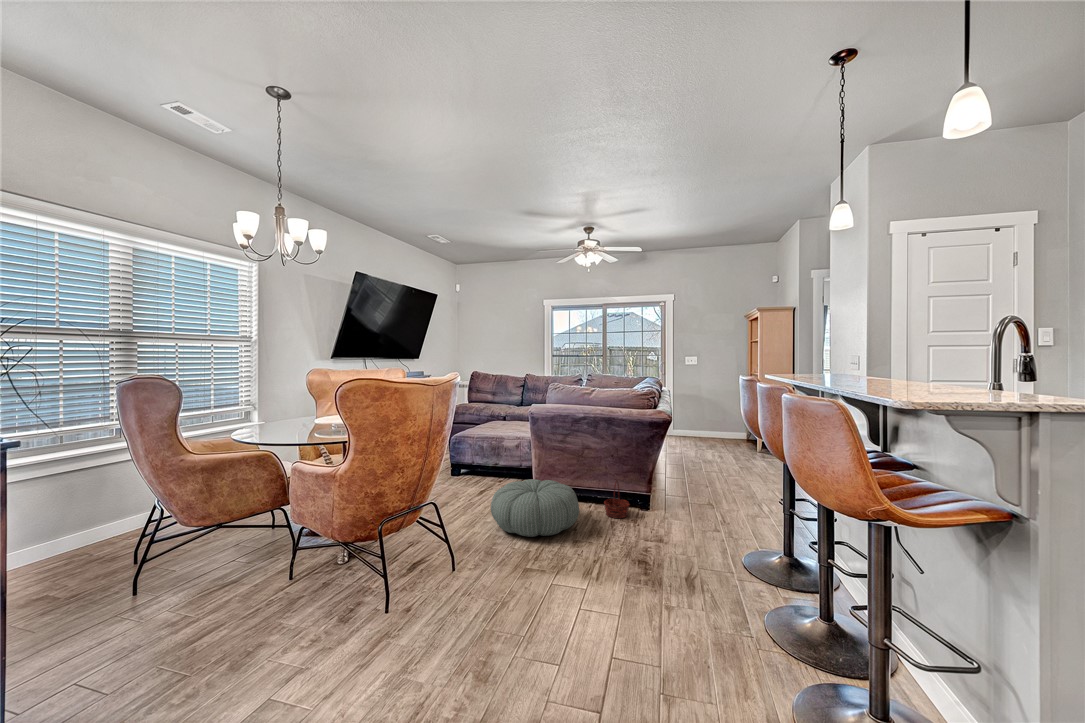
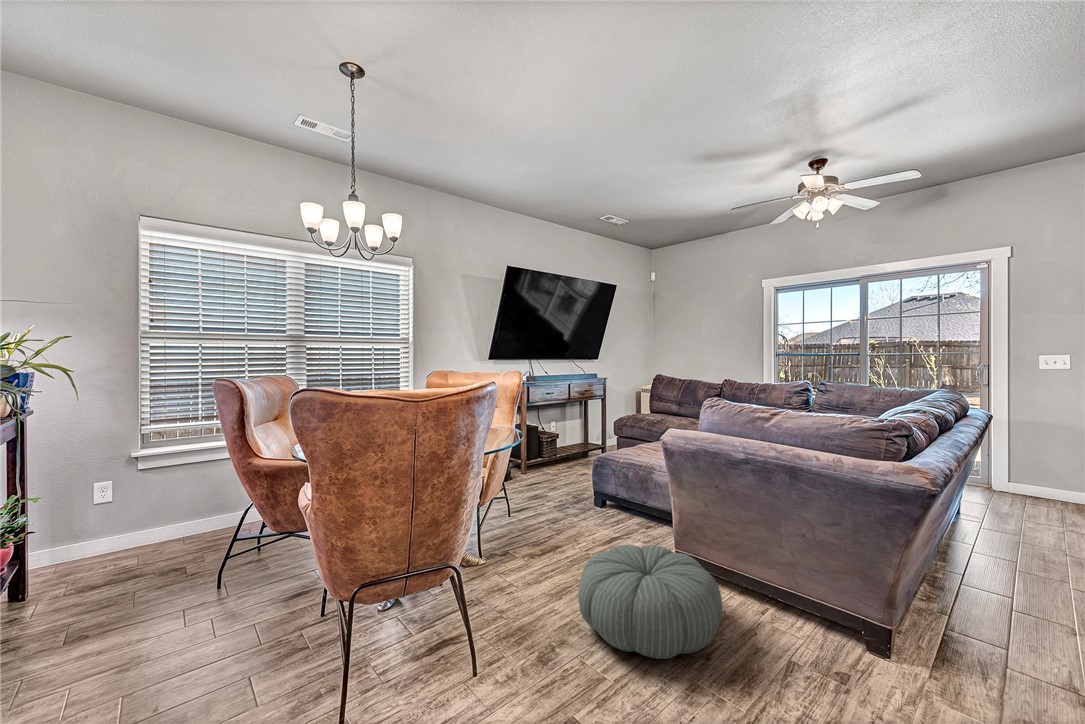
basket: present [604,481,629,518] -> none [782,583,835,658]

